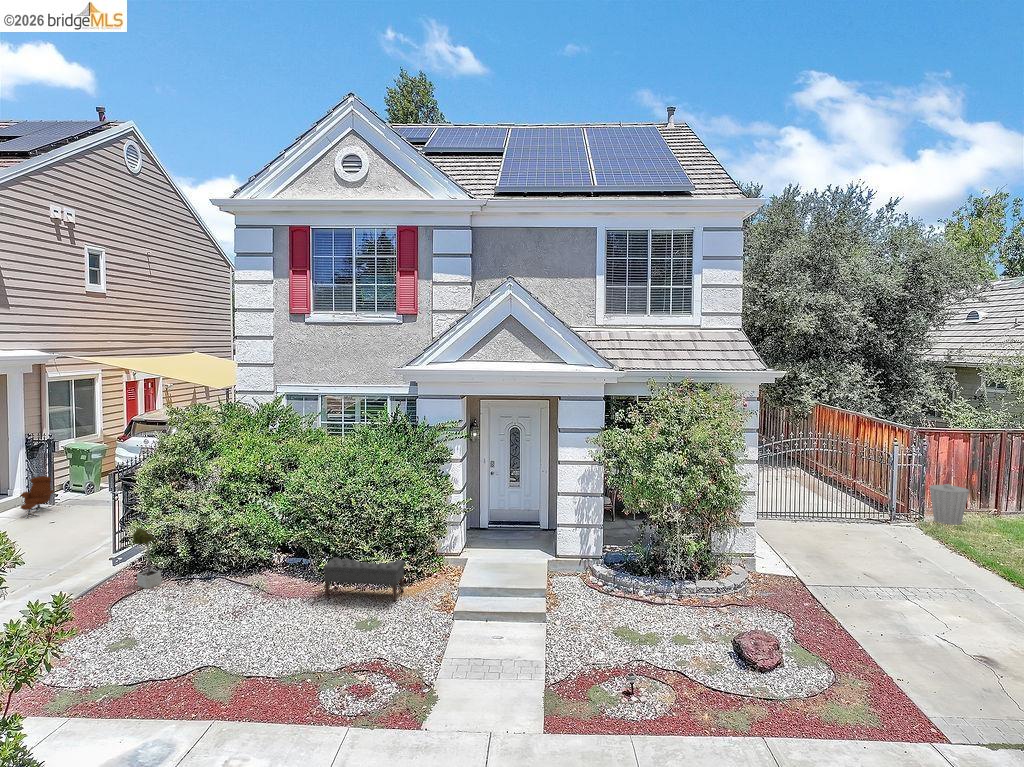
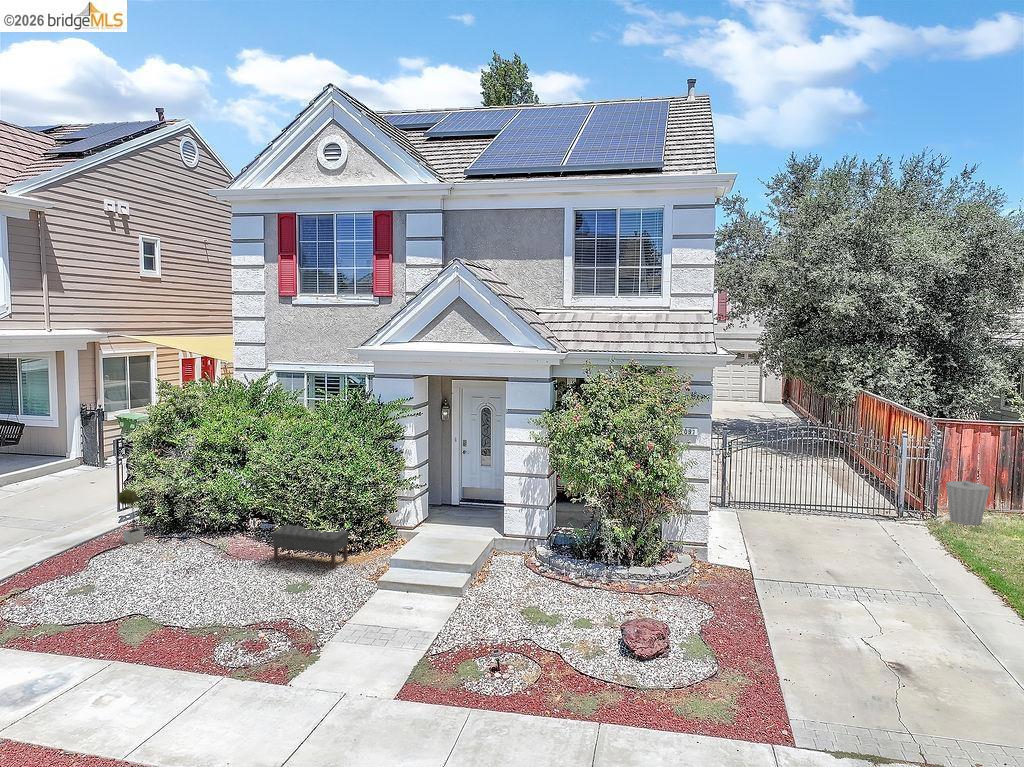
lounge chair: present [21,476,54,516] -> none [70,442,102,479]

